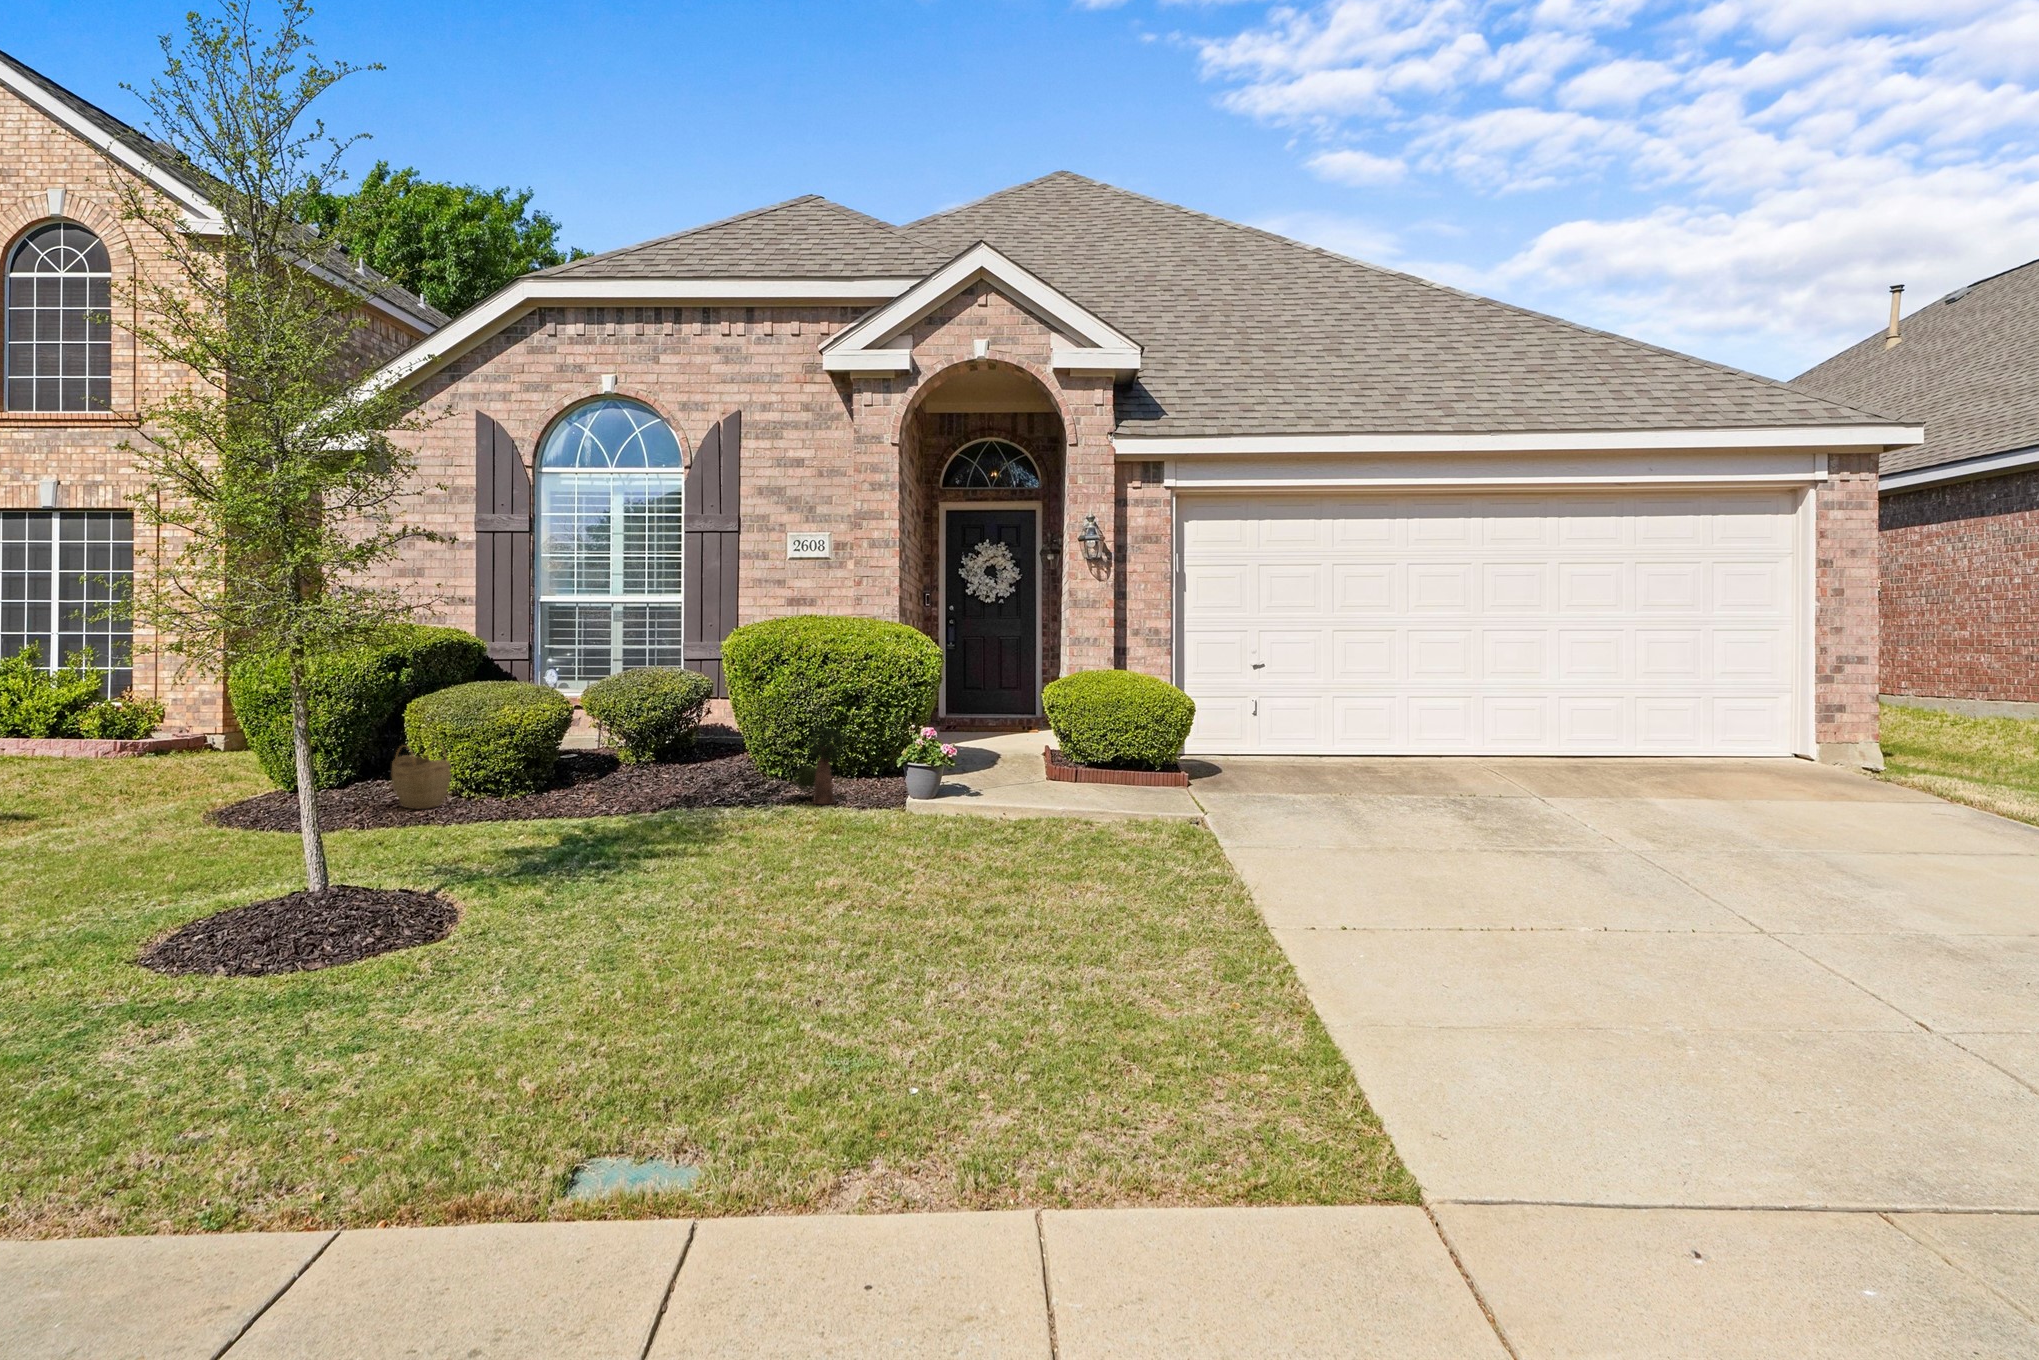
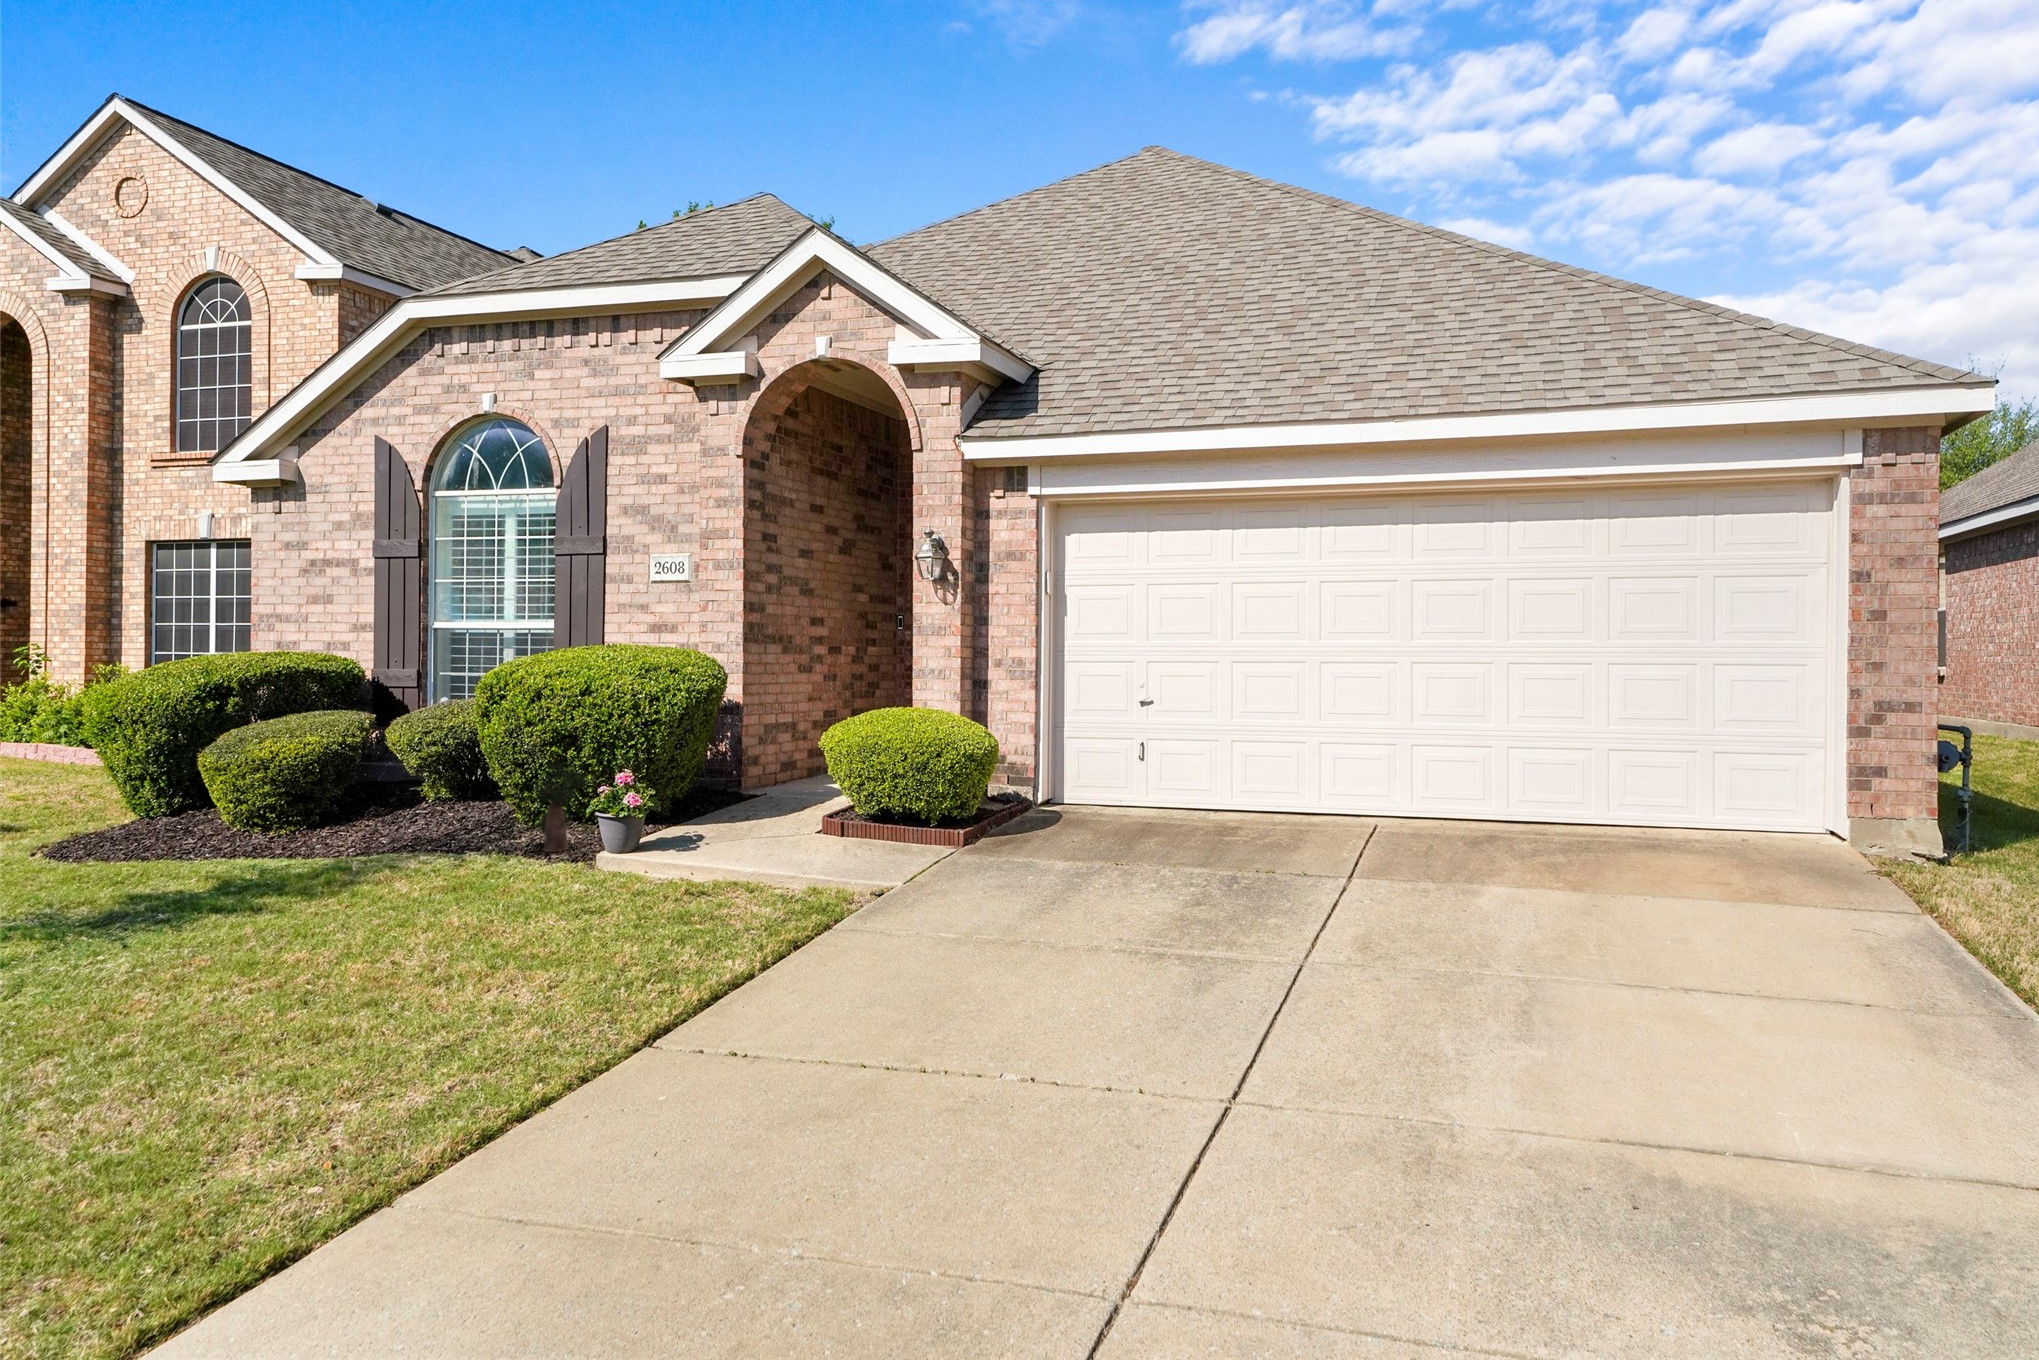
woven basket: present [392,741,451,809] -> none [158,774,215,842]

